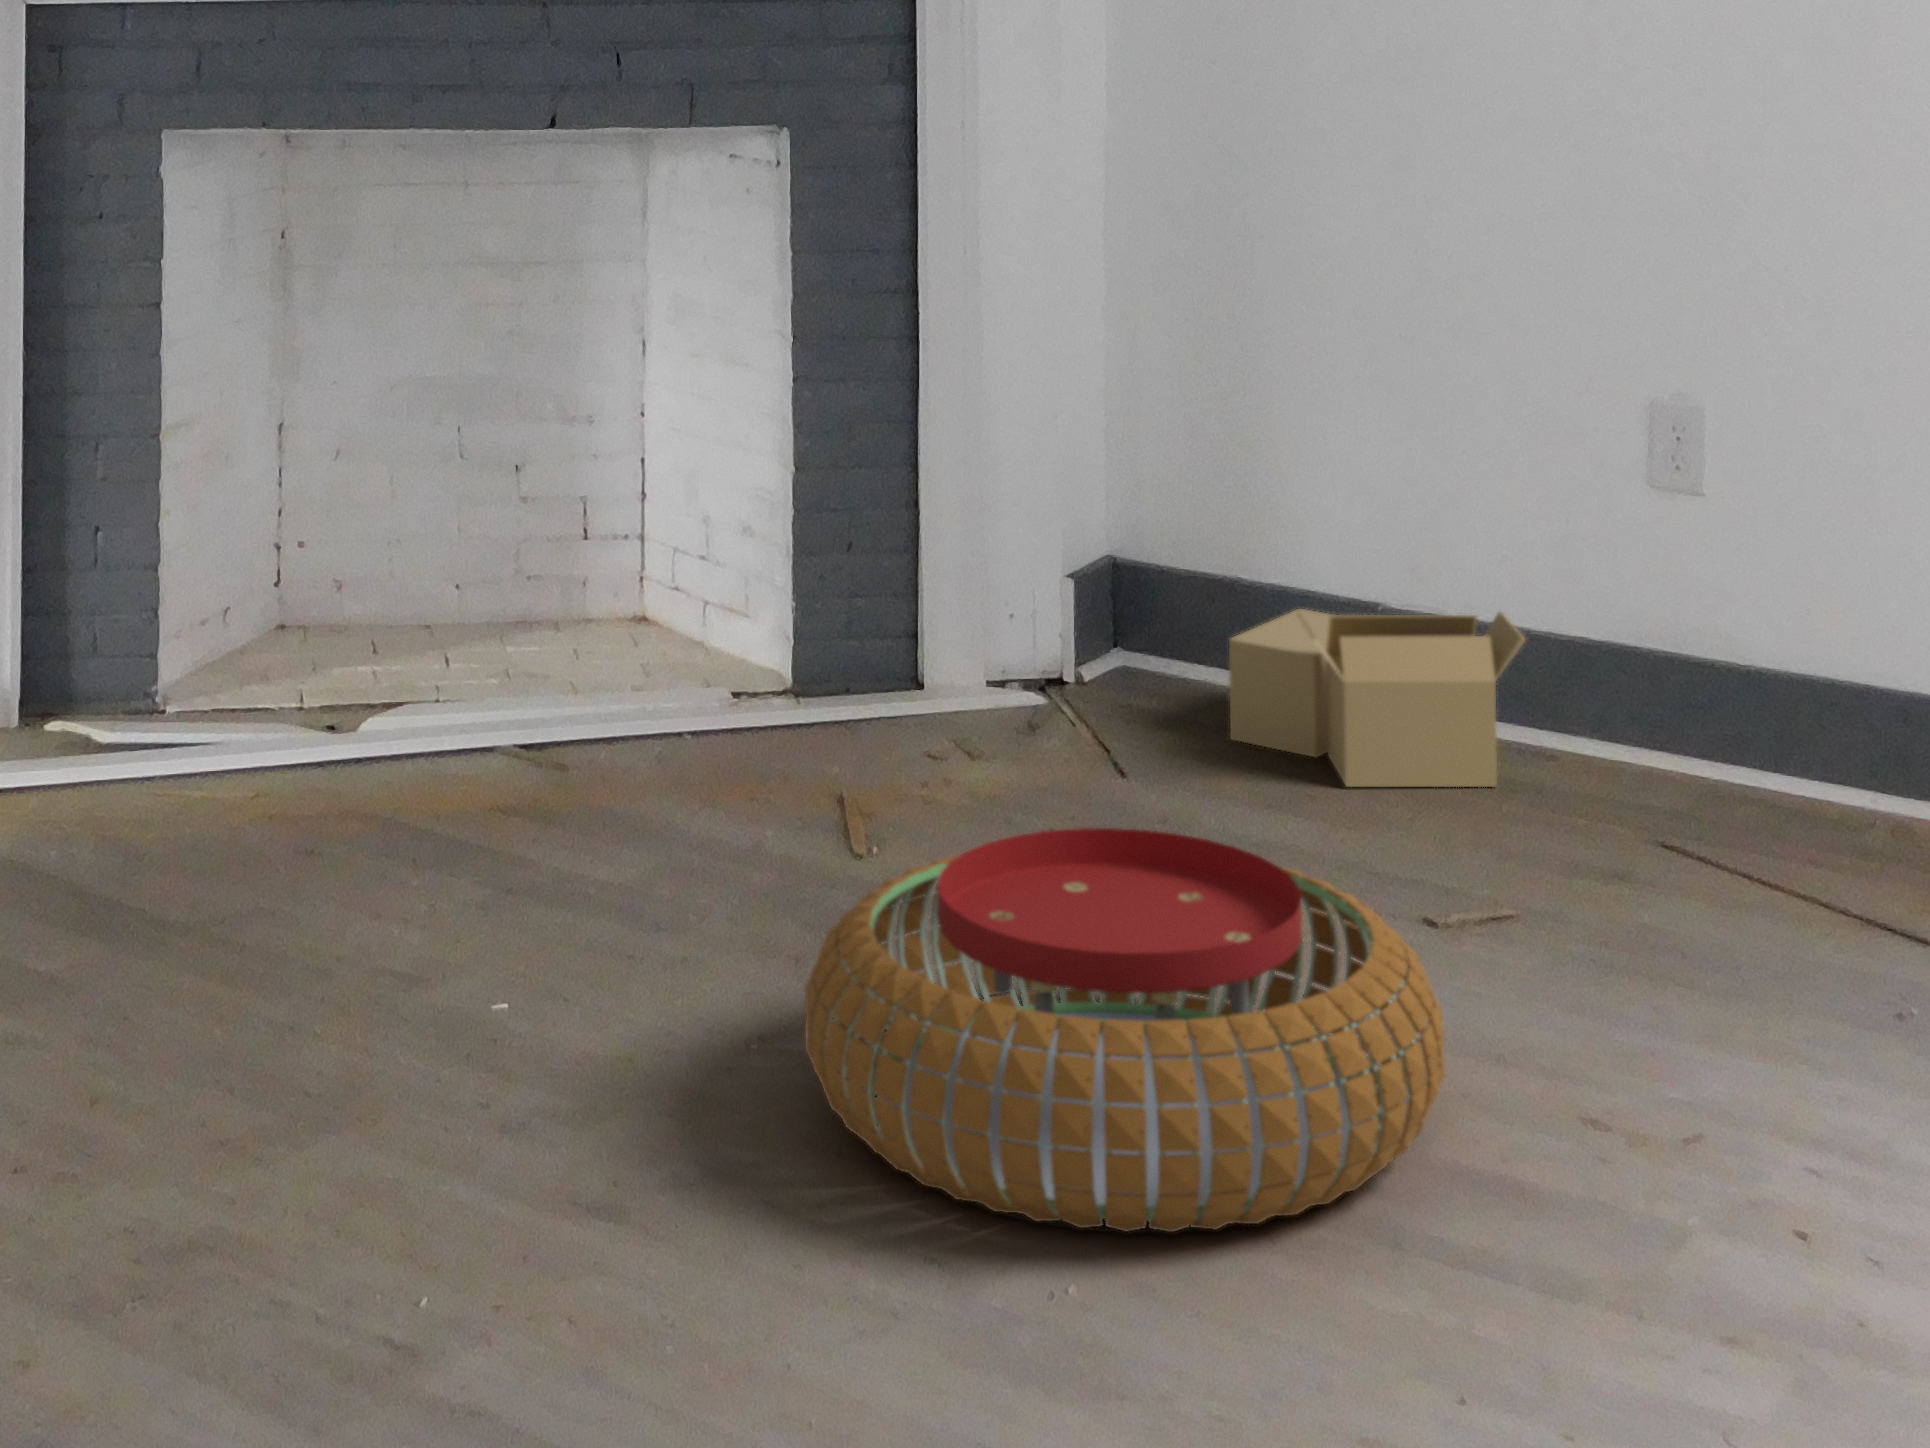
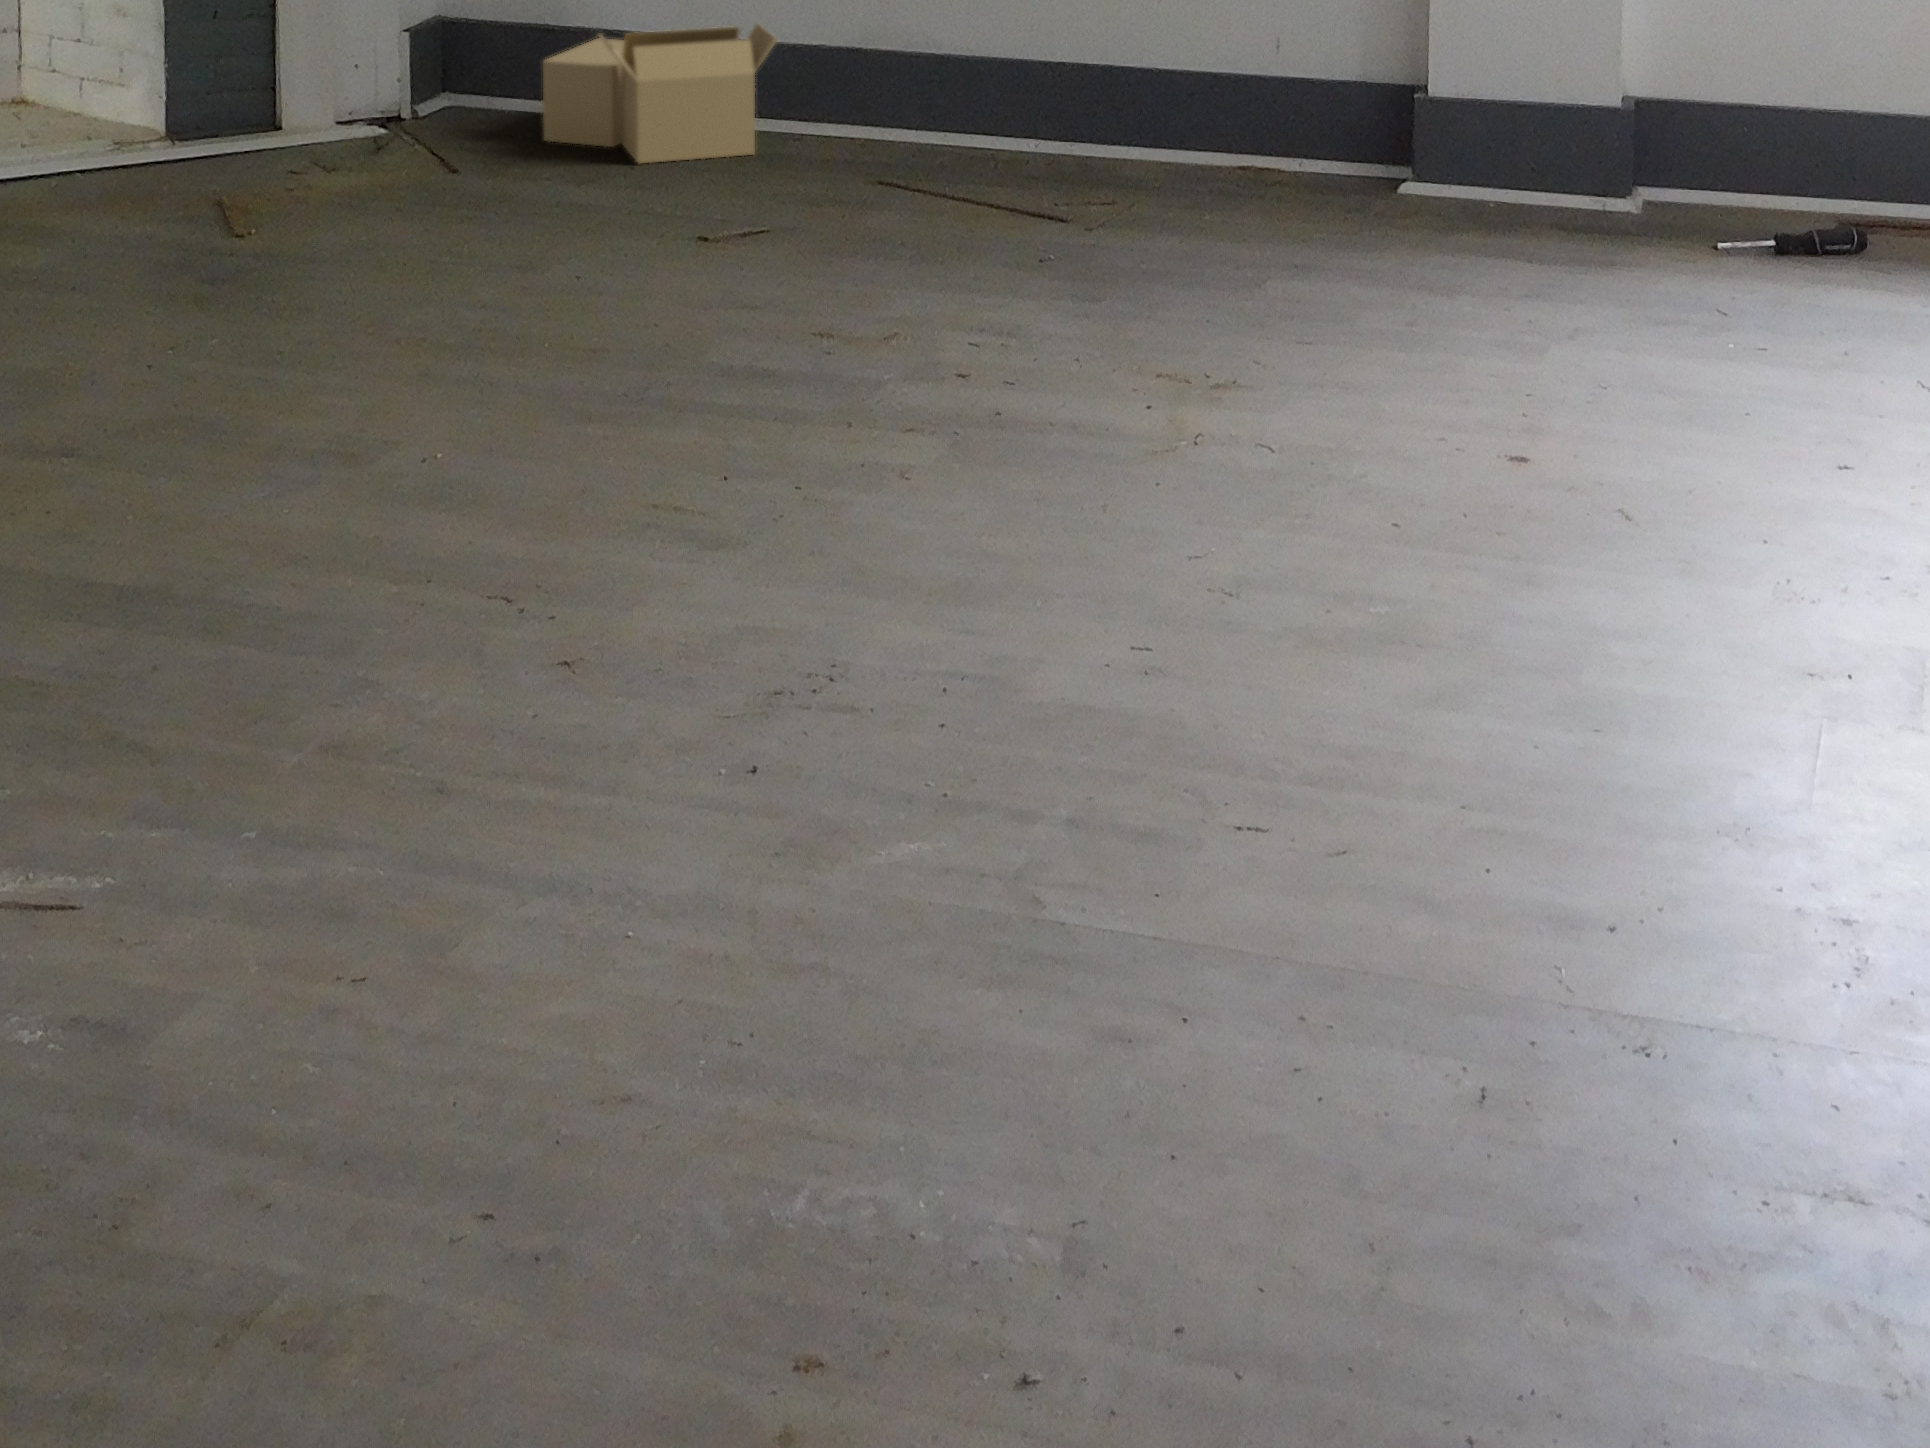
pouf: present [805,828,1445,1232] -> none [217,171,726,446]

